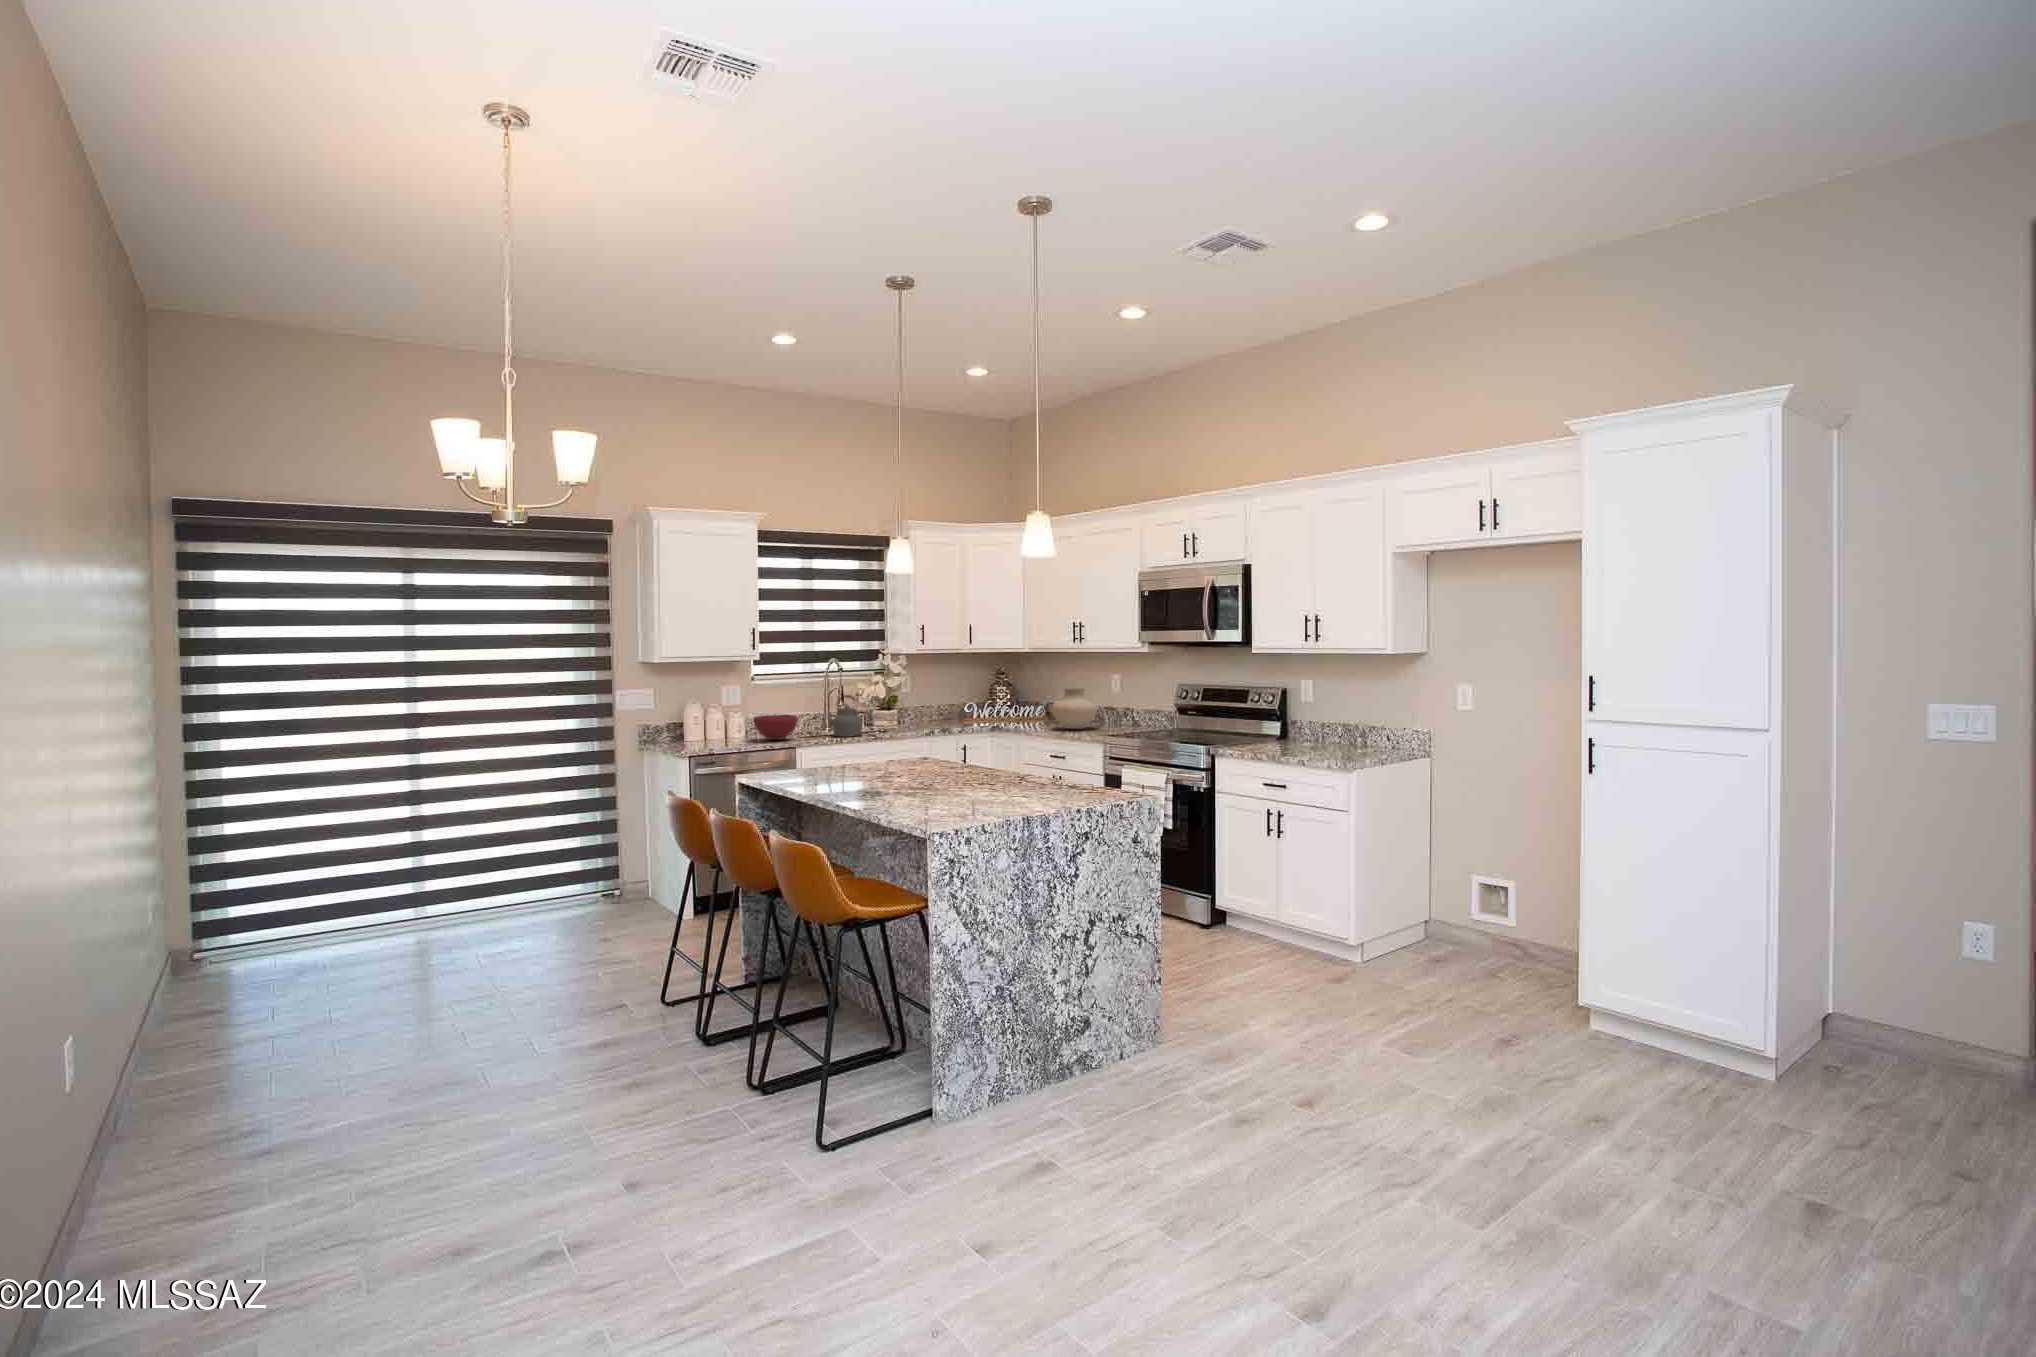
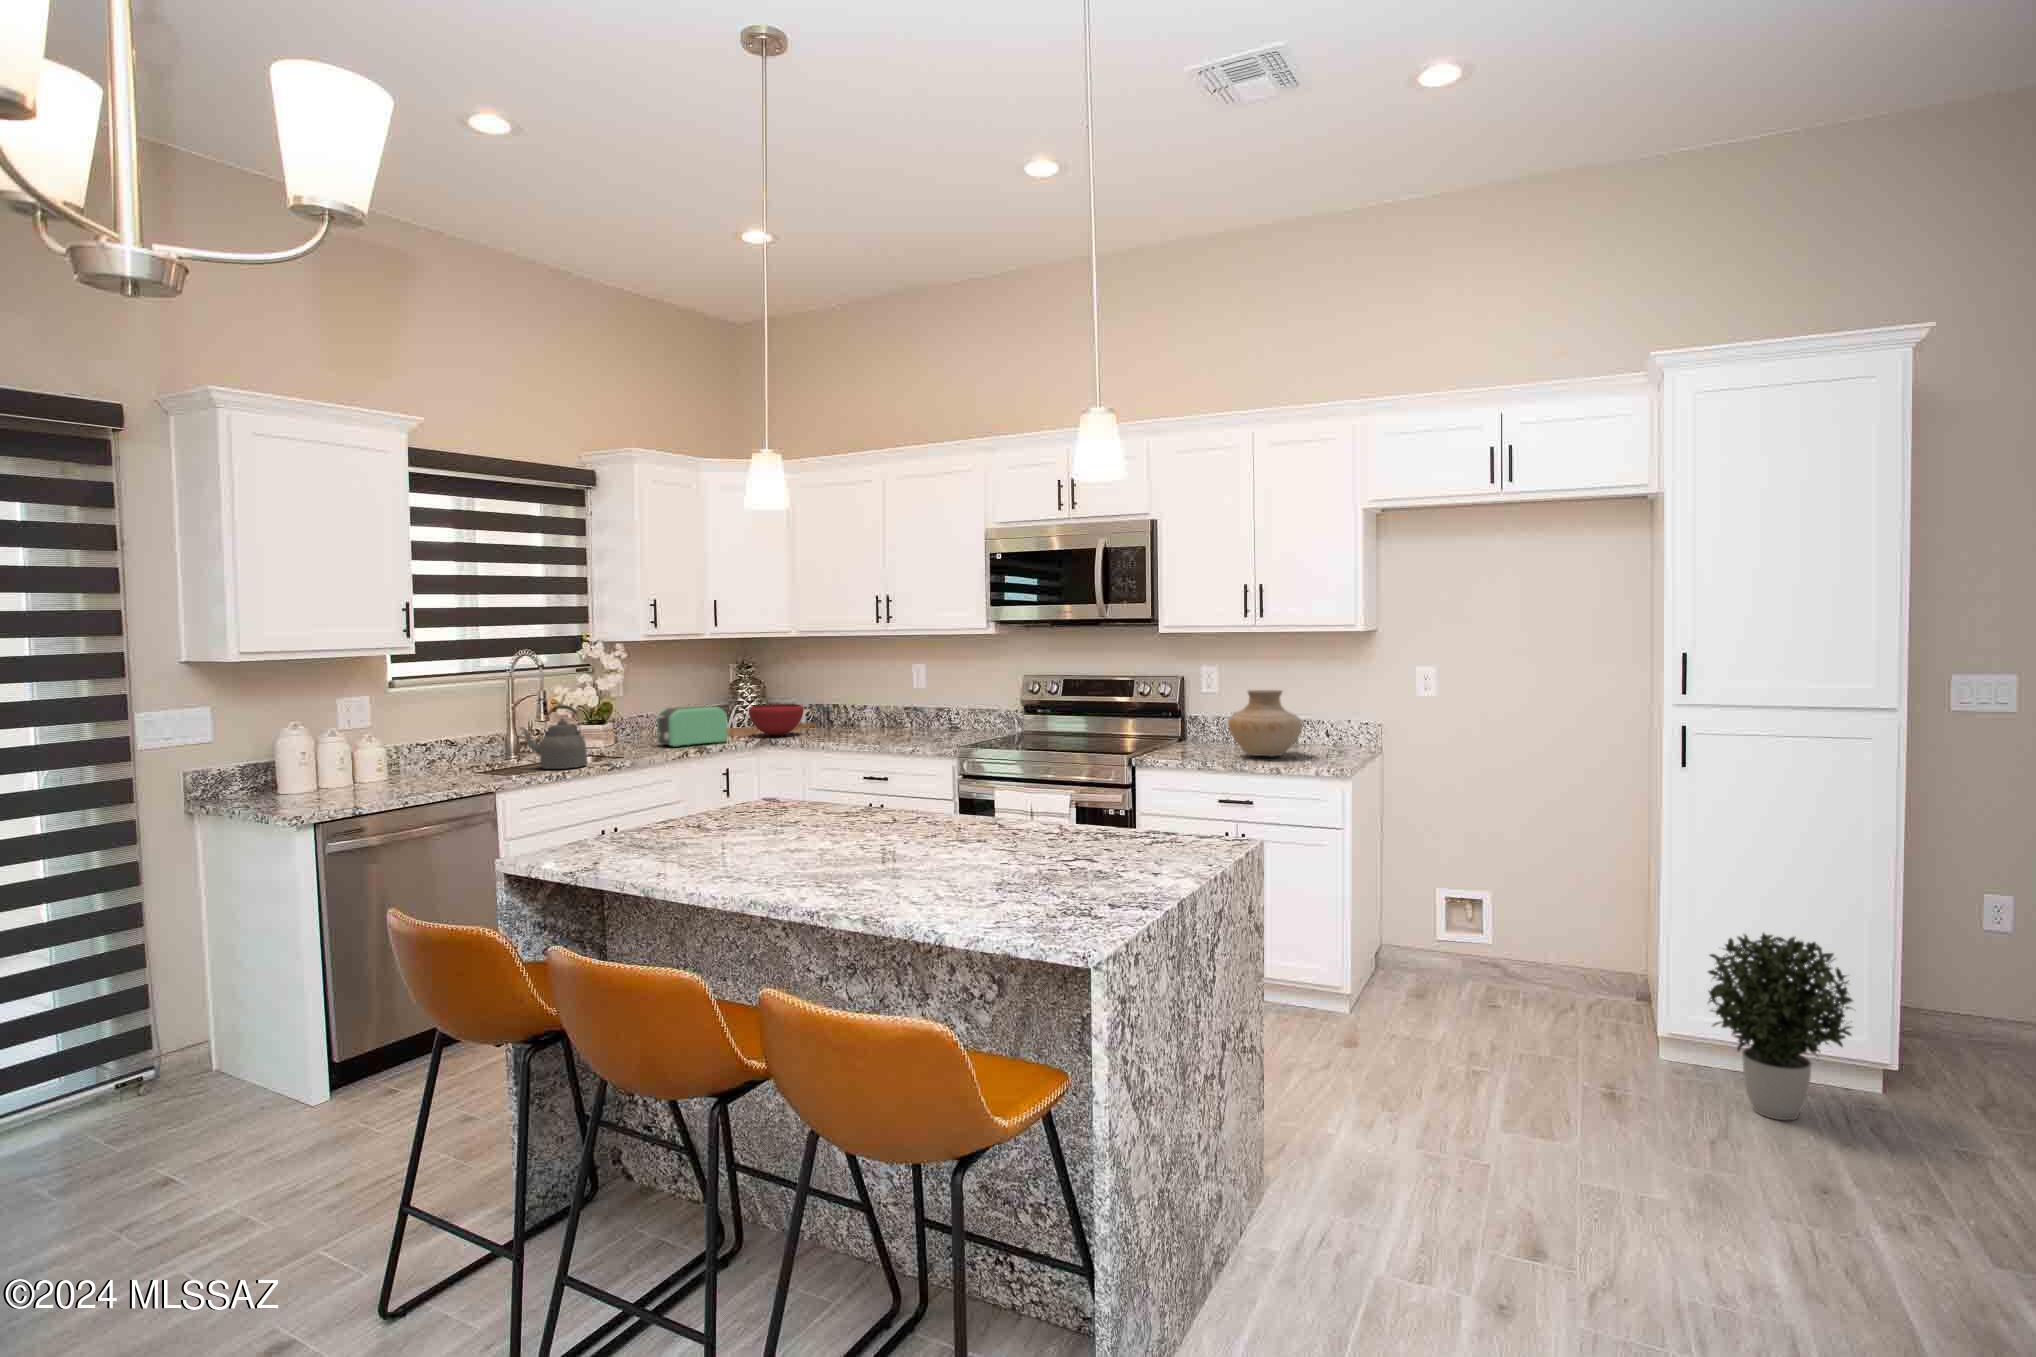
vase: present [1051,687,1097,729] -> present [1228,690,1302,757]
toaster: none [921,699,969,727] -> present [657,706,728,747]
bowl: present [753,714,798,740] -> present [749,704,803,736]
potted plant: none [1580,918,1711,1080] -> present [1708,932,1853,1120]

